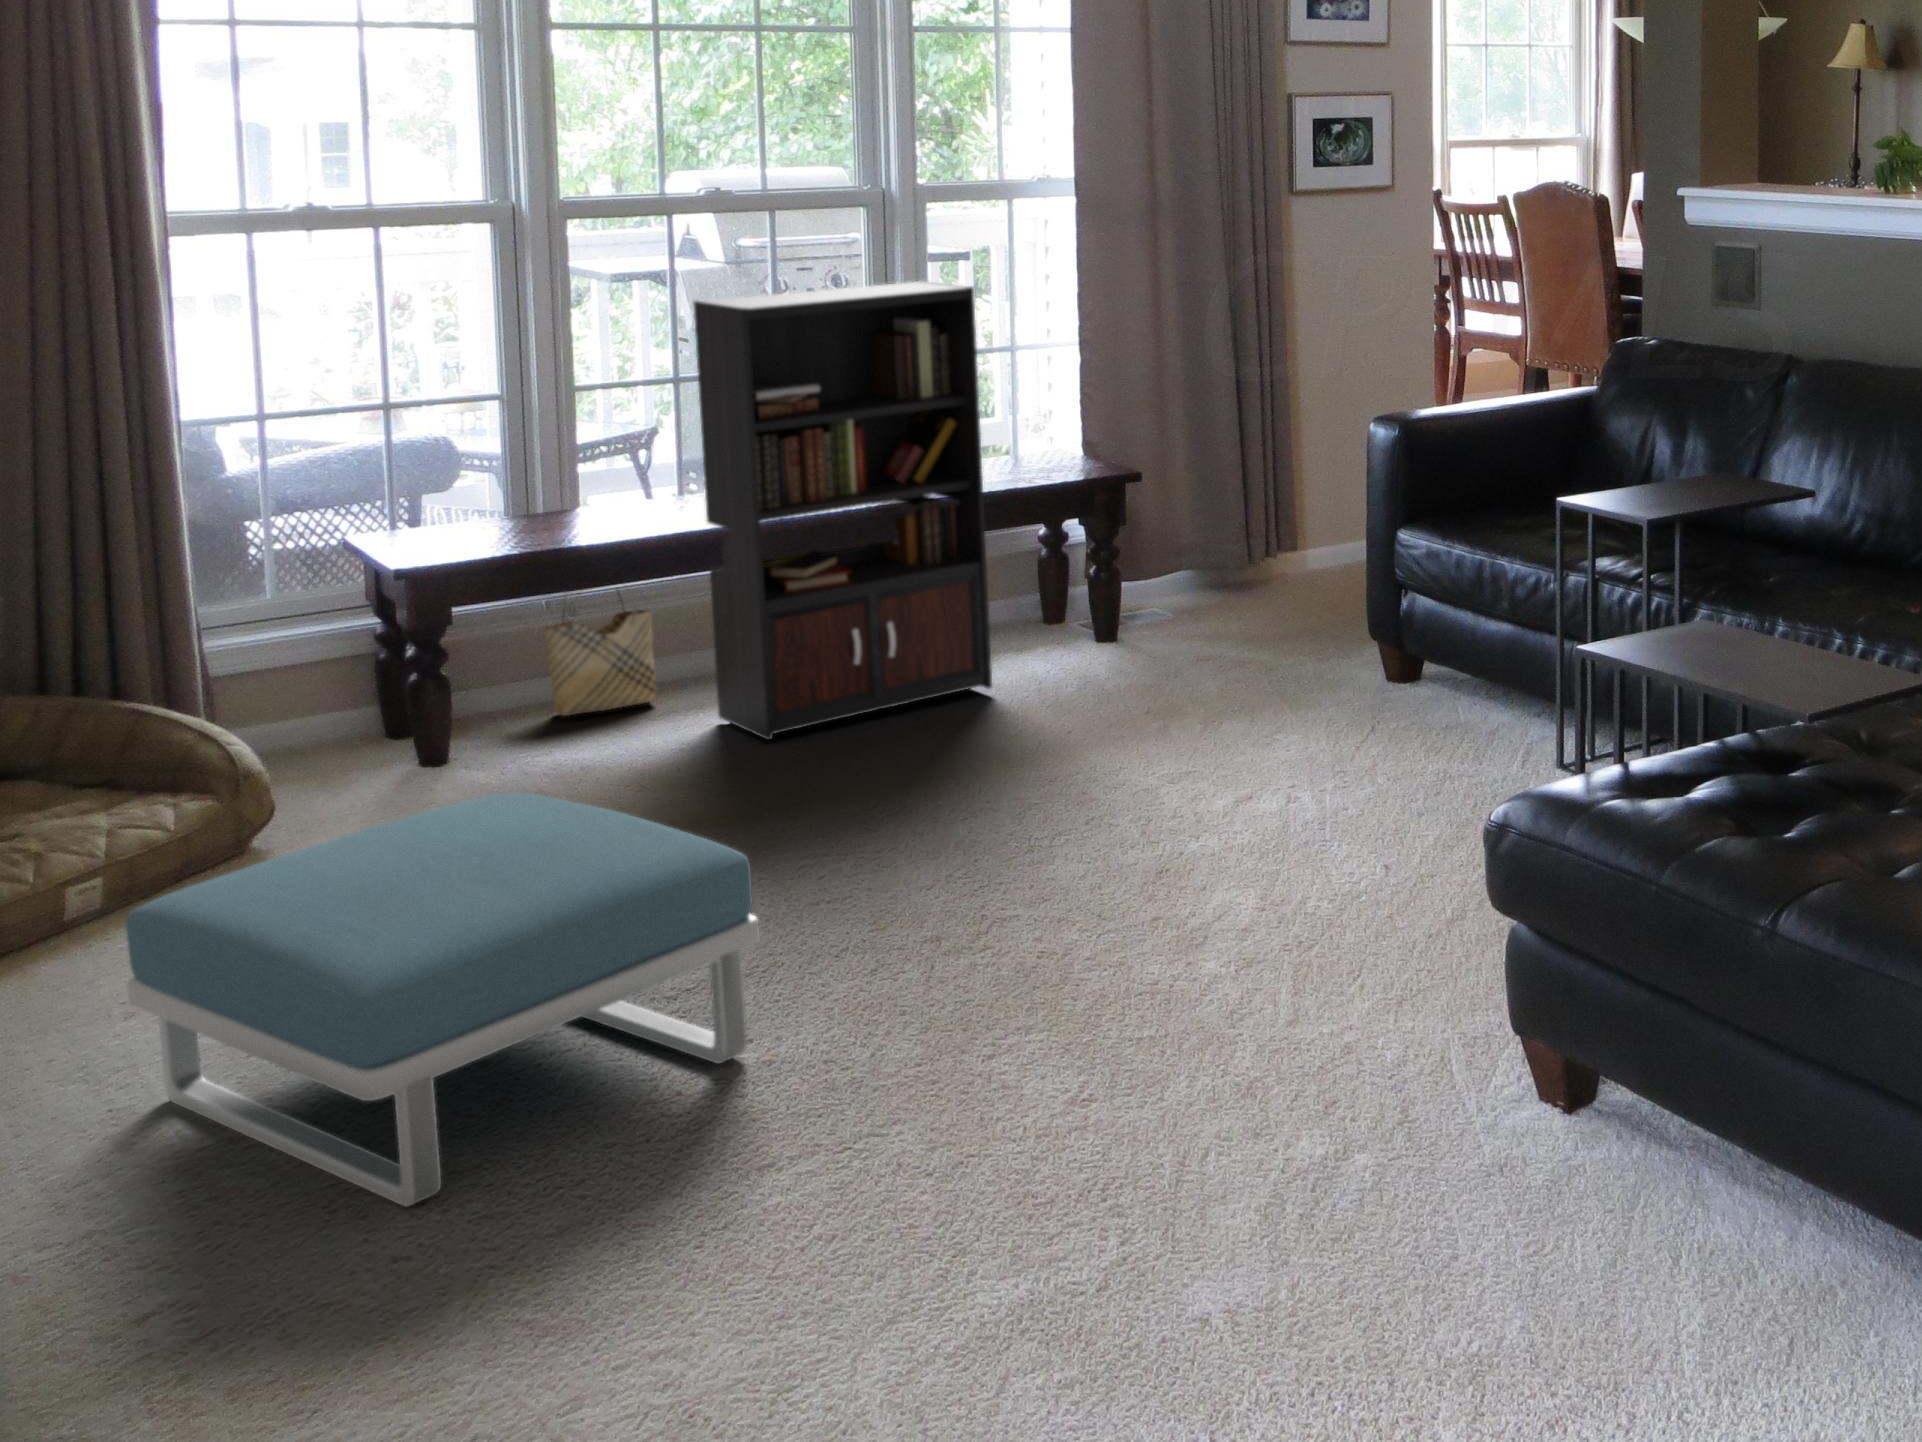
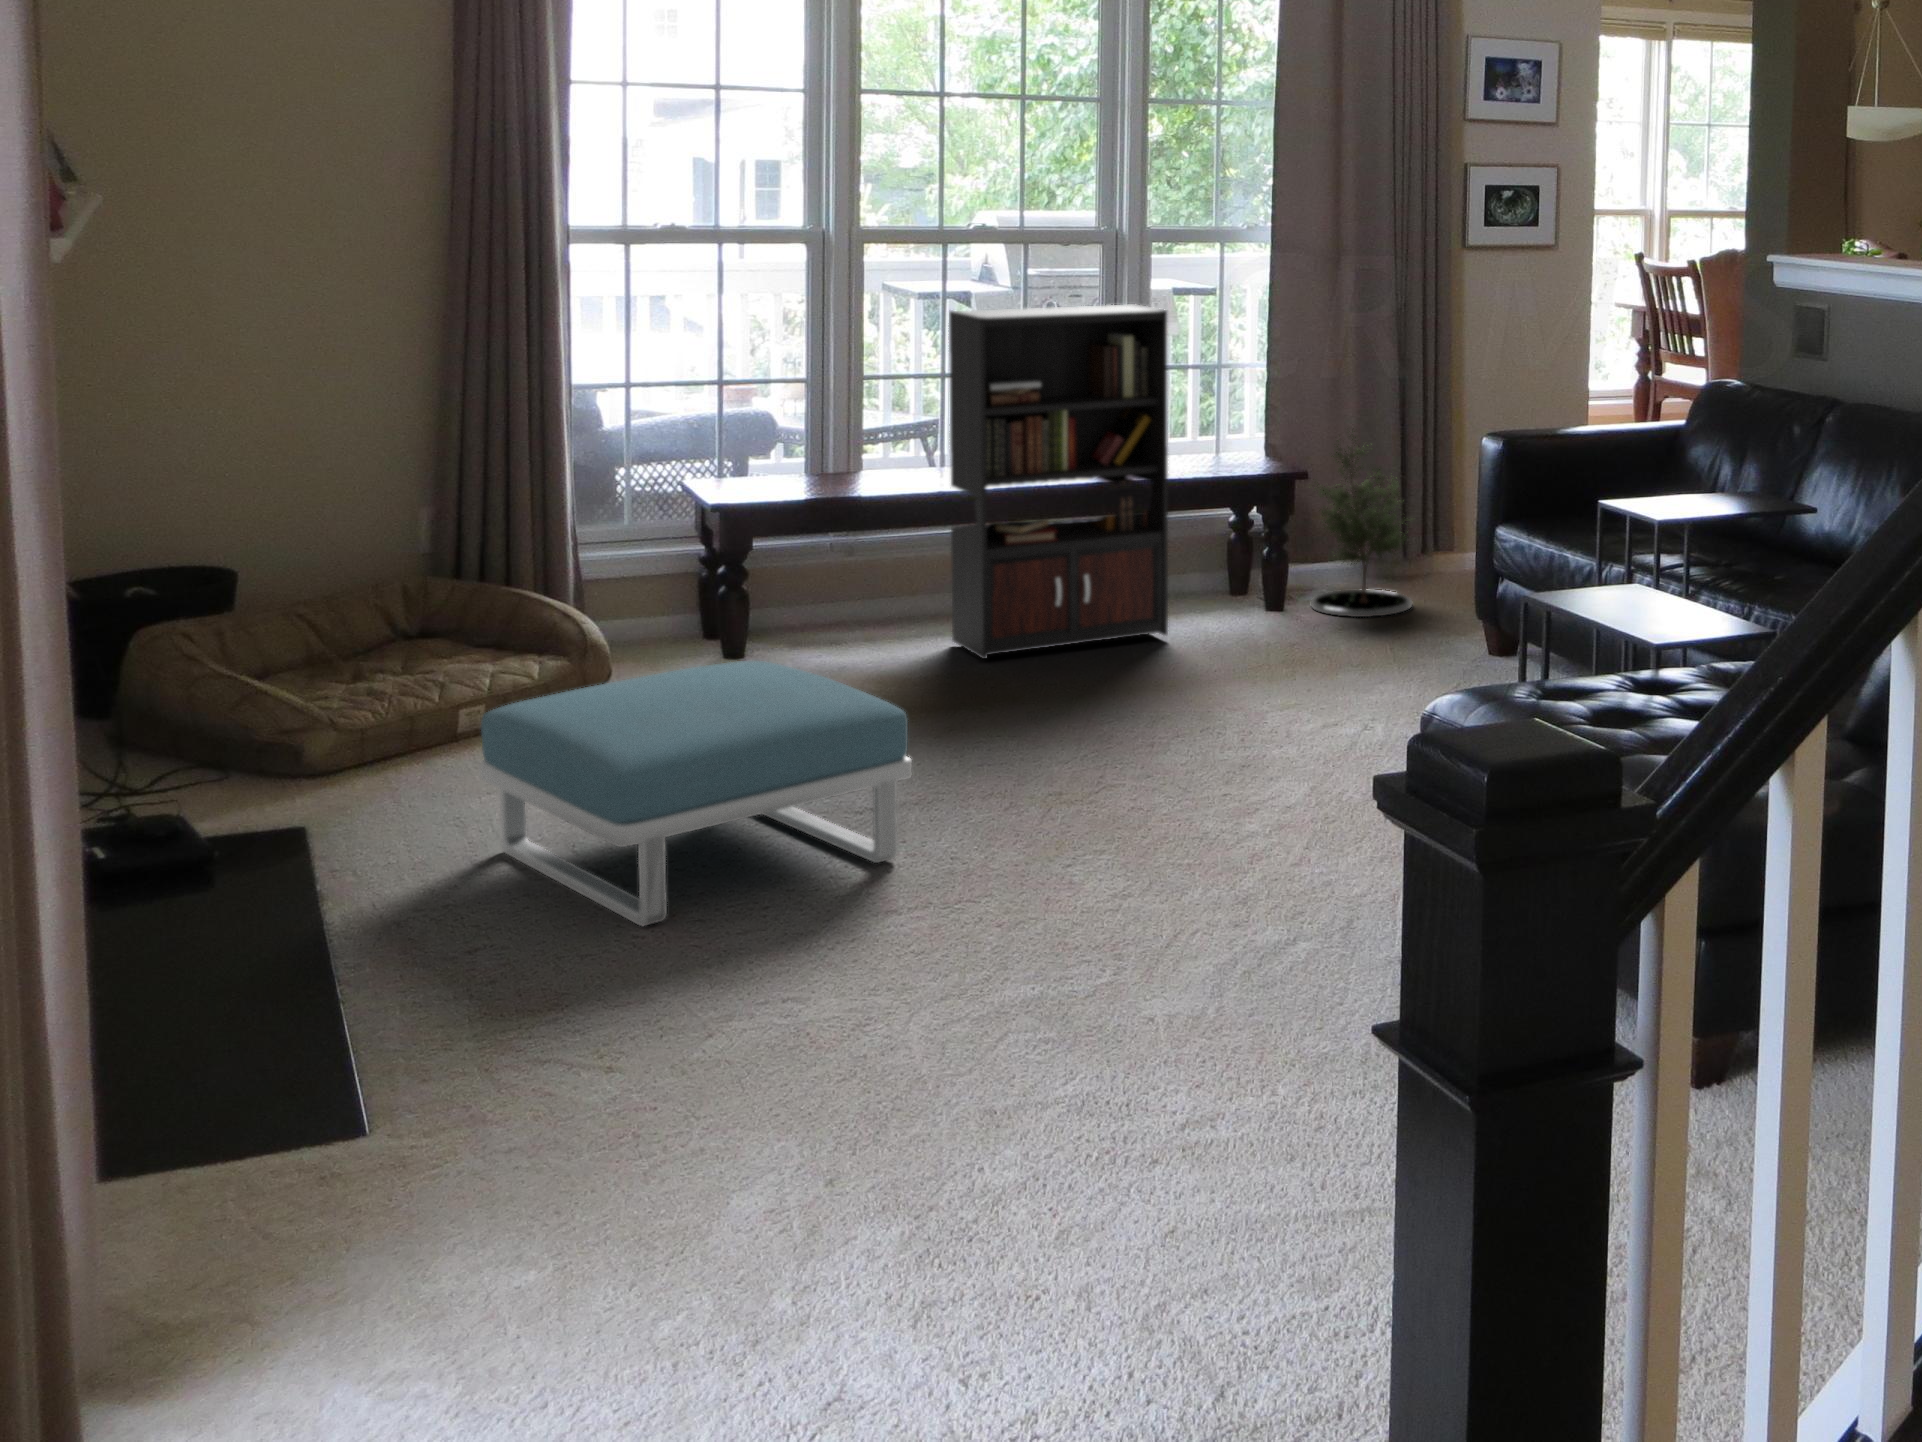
potted tree: none [1140,414,1272,645] -> present [1311,431,1412,617]
woven basket: present [544,590,657,716] -> none [827,514,911,632]

